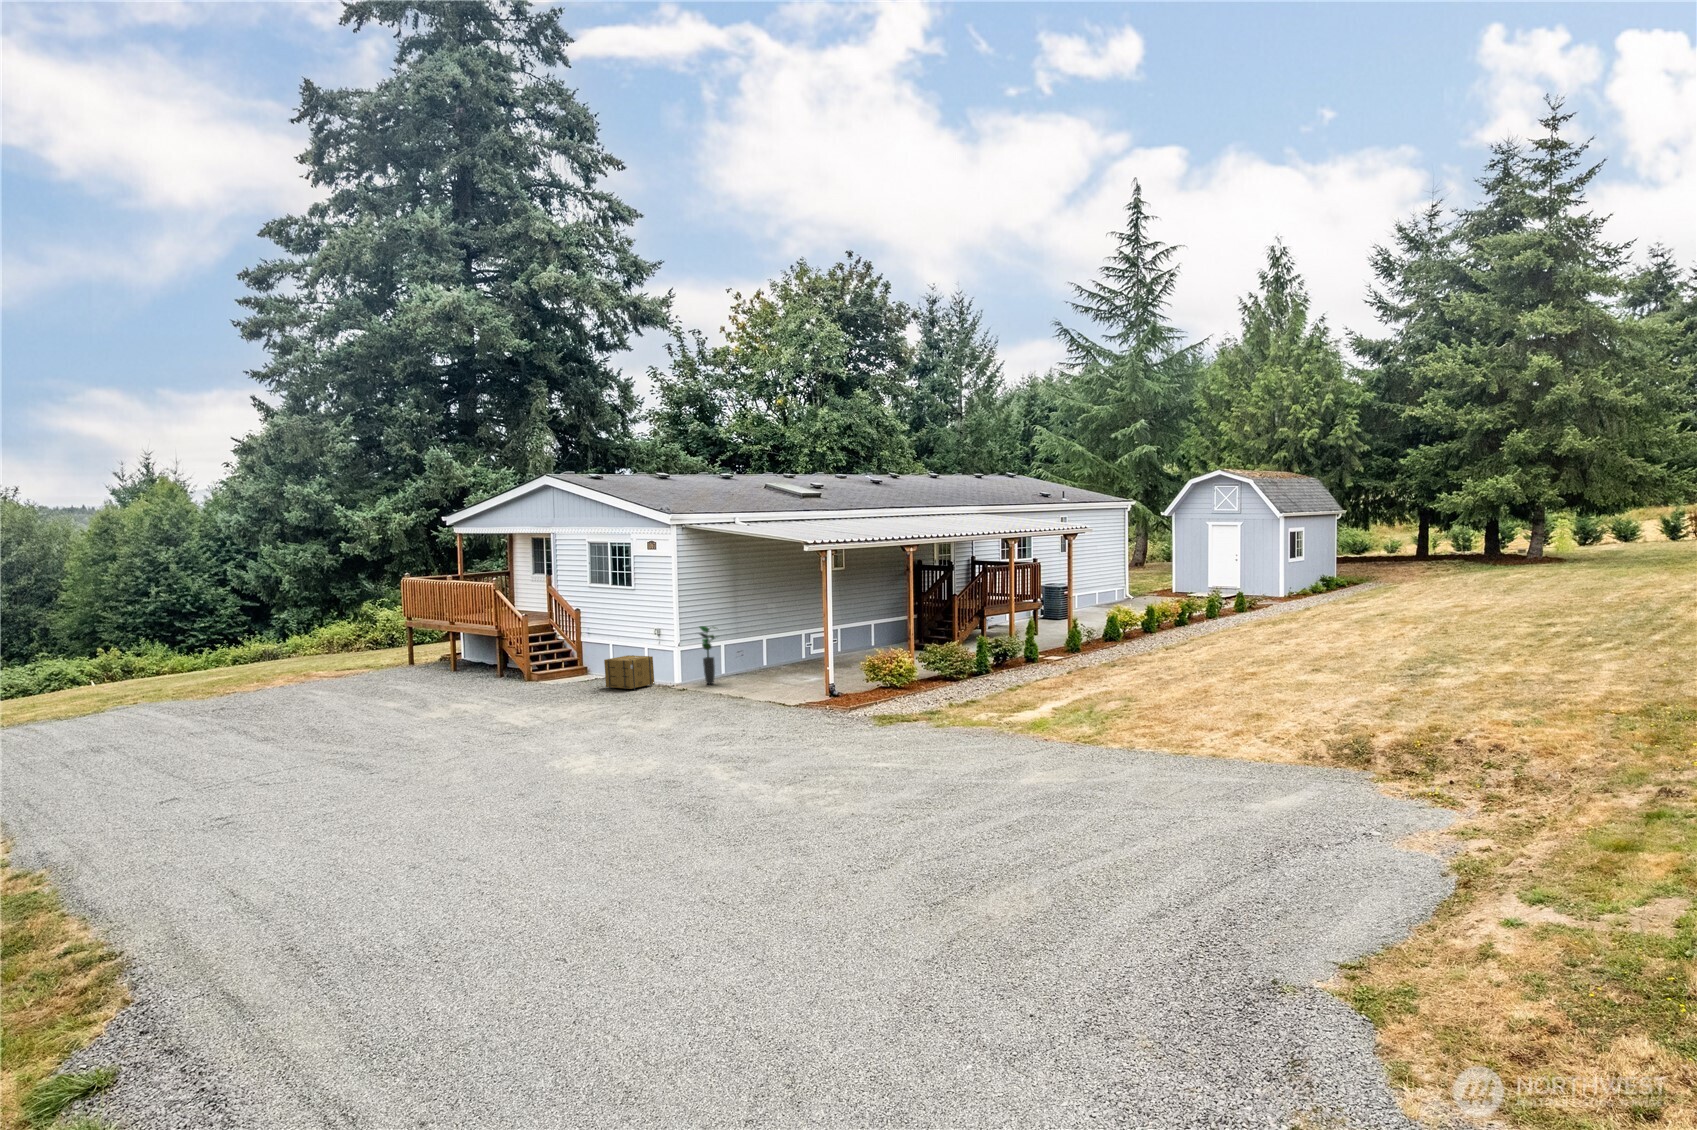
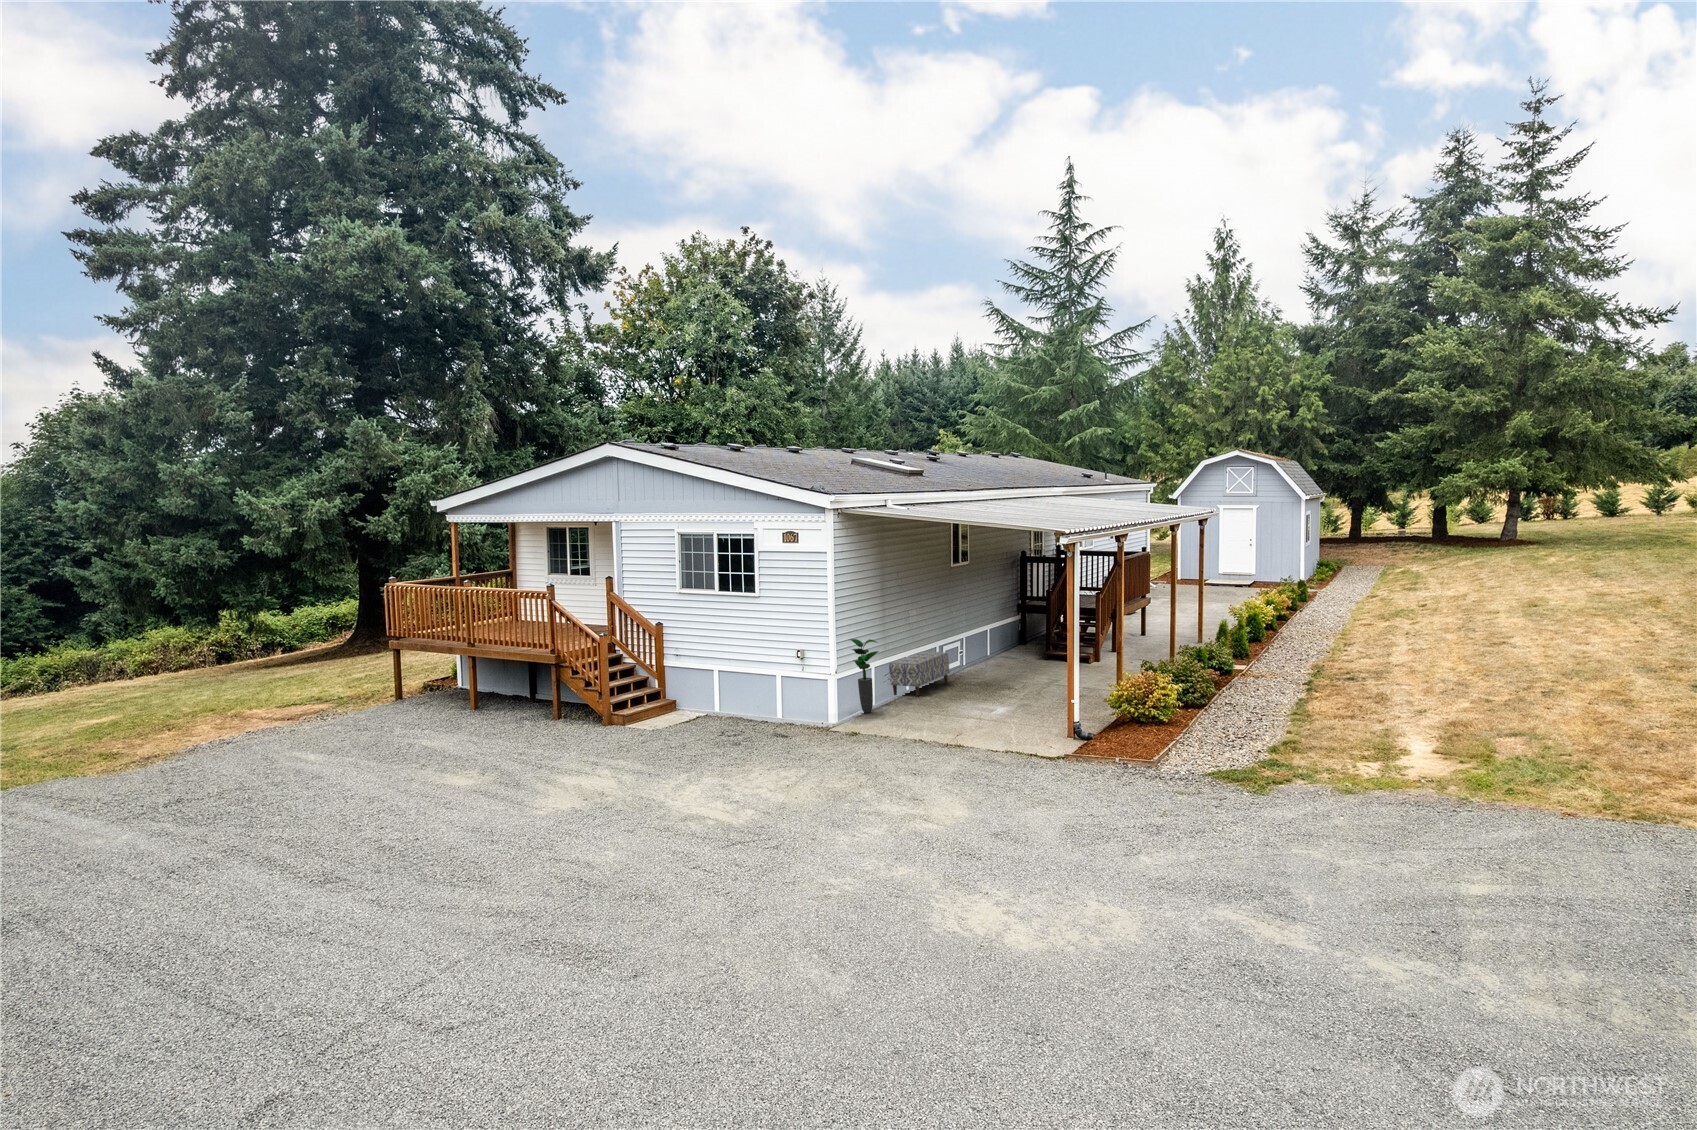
bench: none [746,642,804,676] -> present [889,652,950,697]
cardboard box: present [604,655,654,690] -> none [729,680,794,727]

